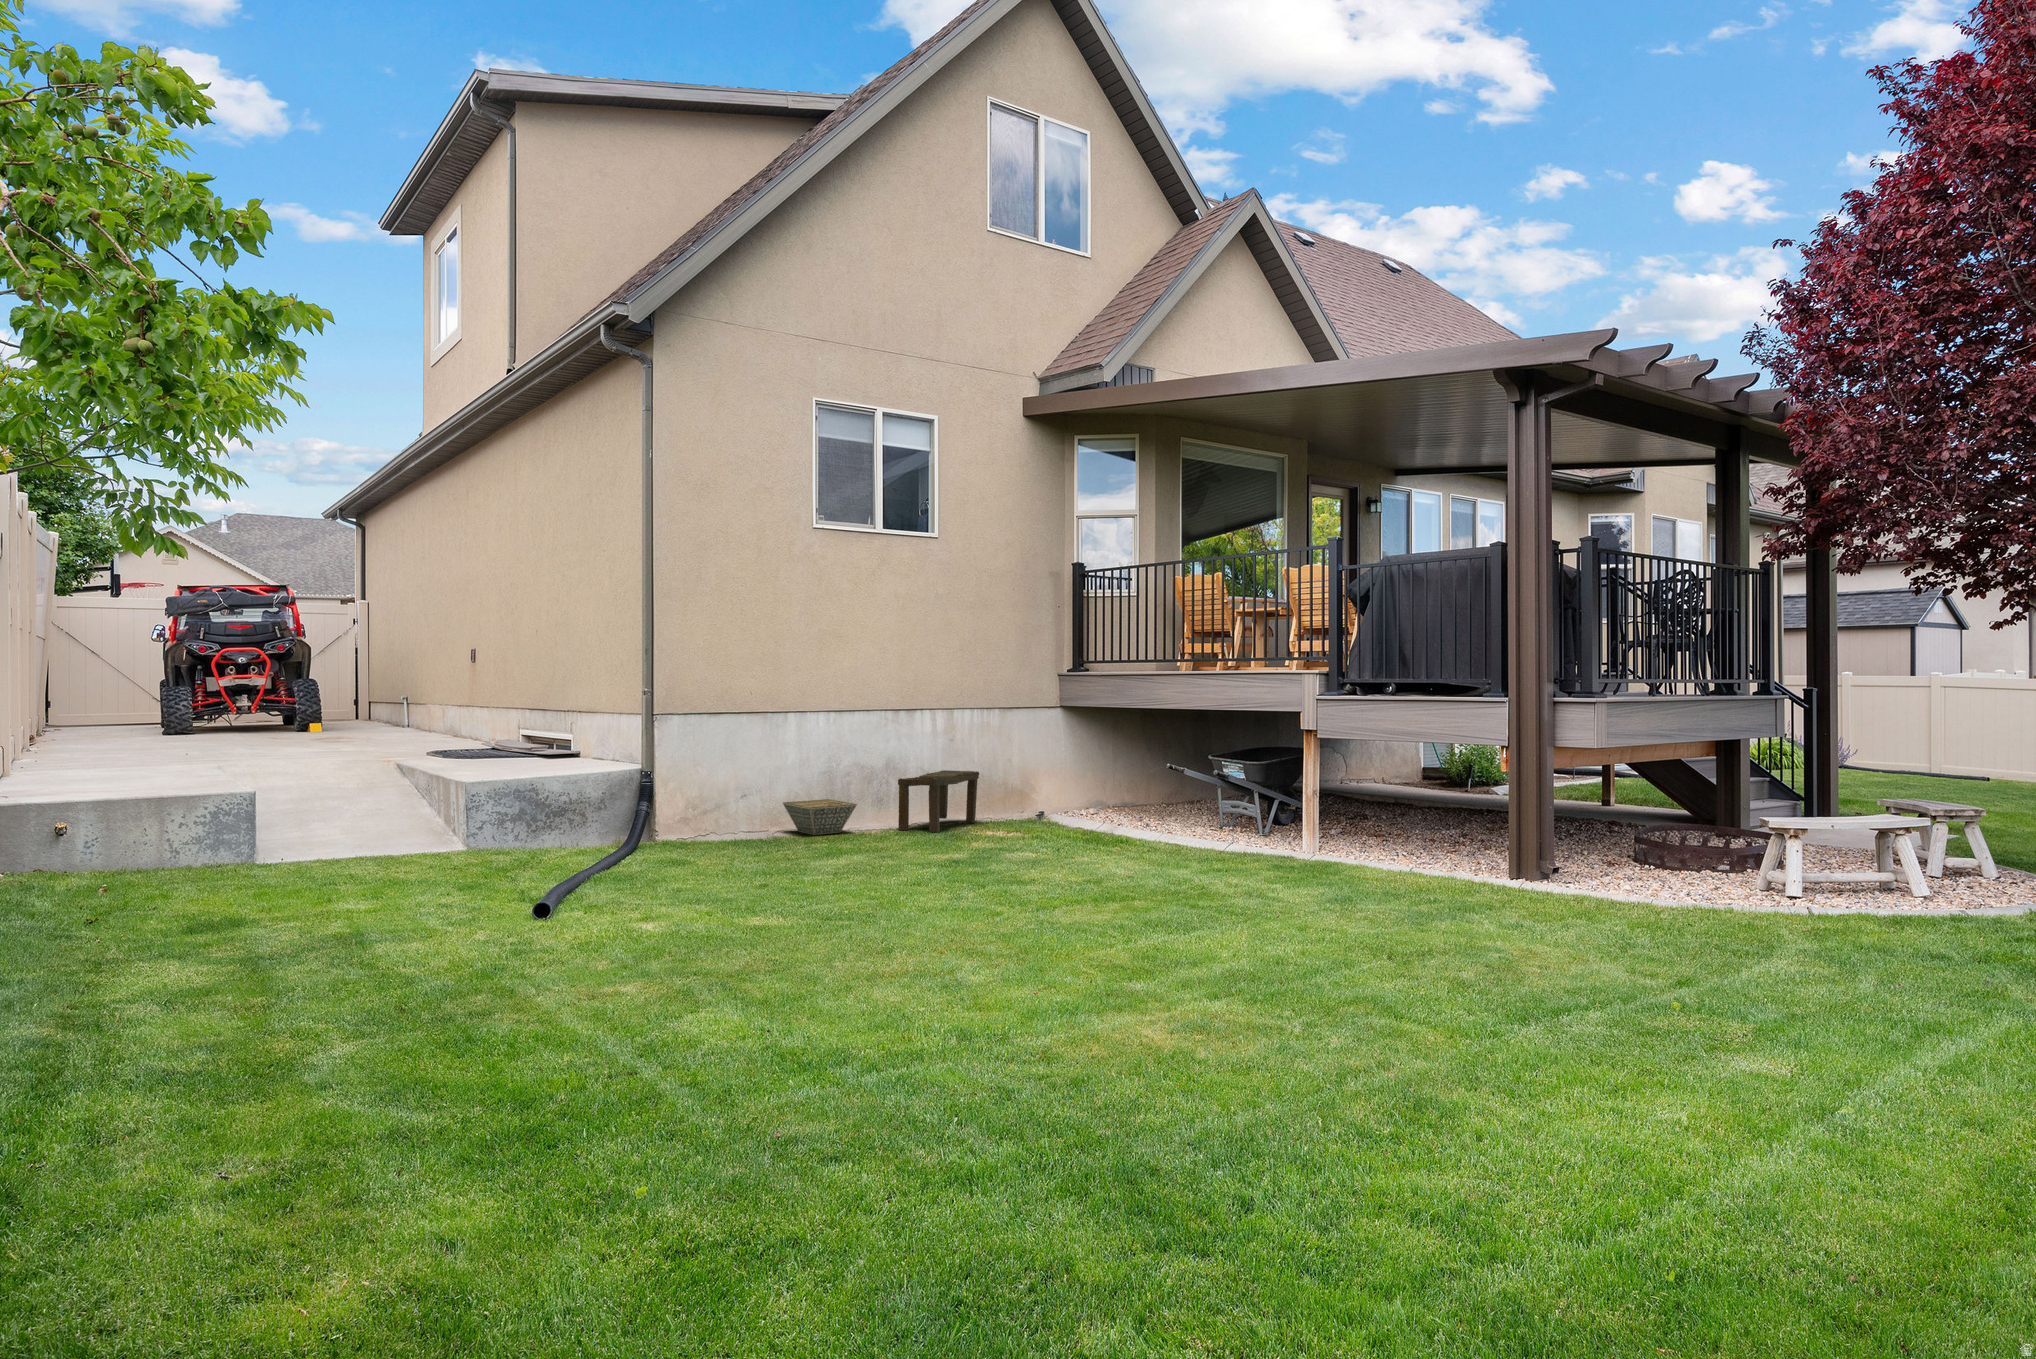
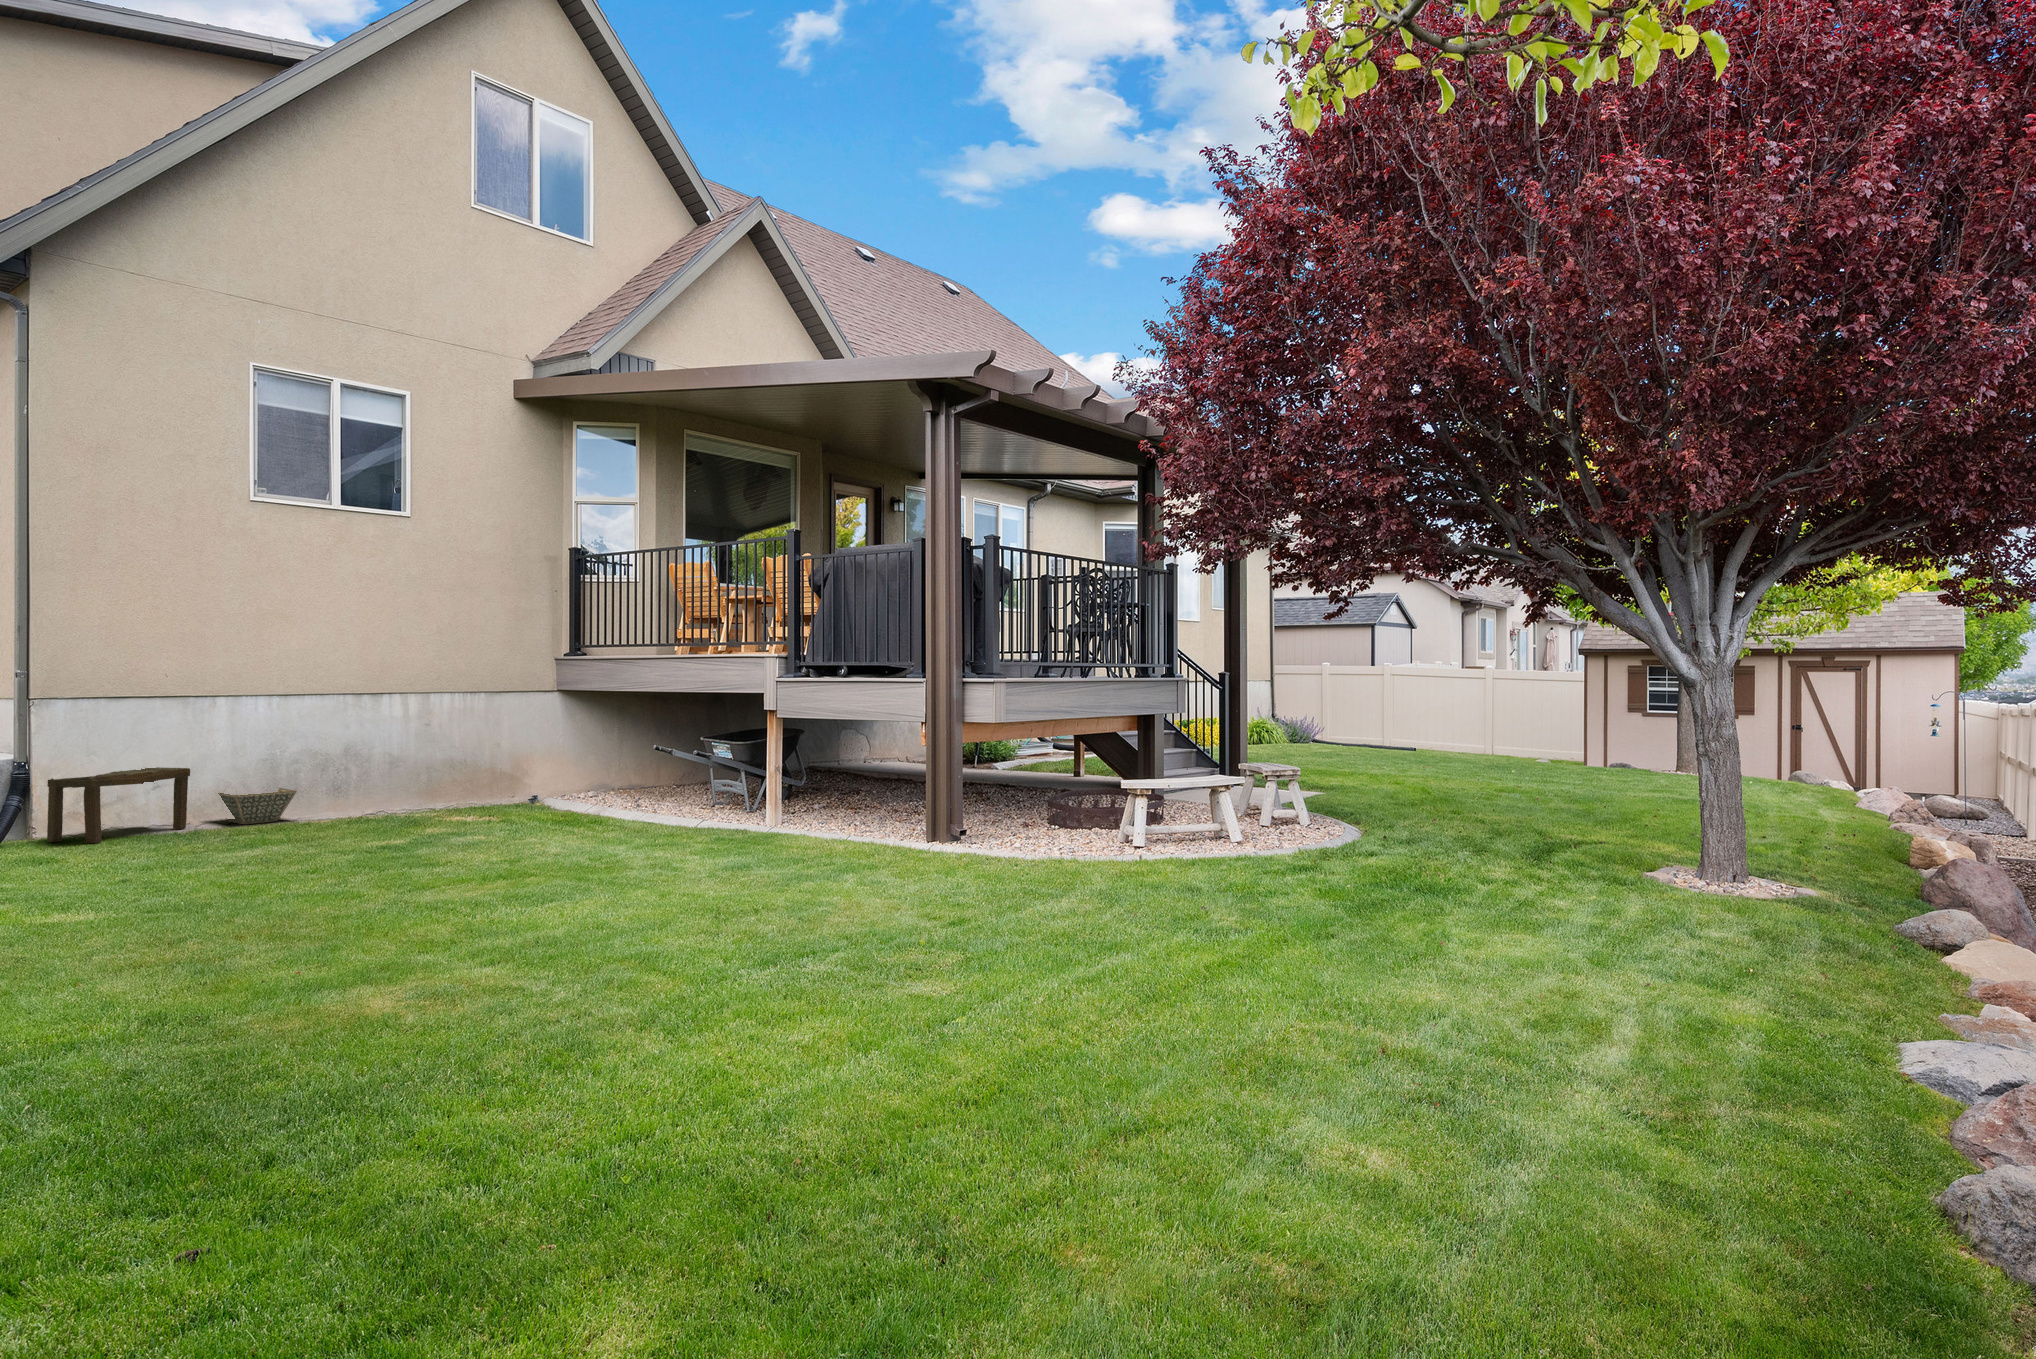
bench: present [898,770,979,832] -> present [47,767,190,843]

